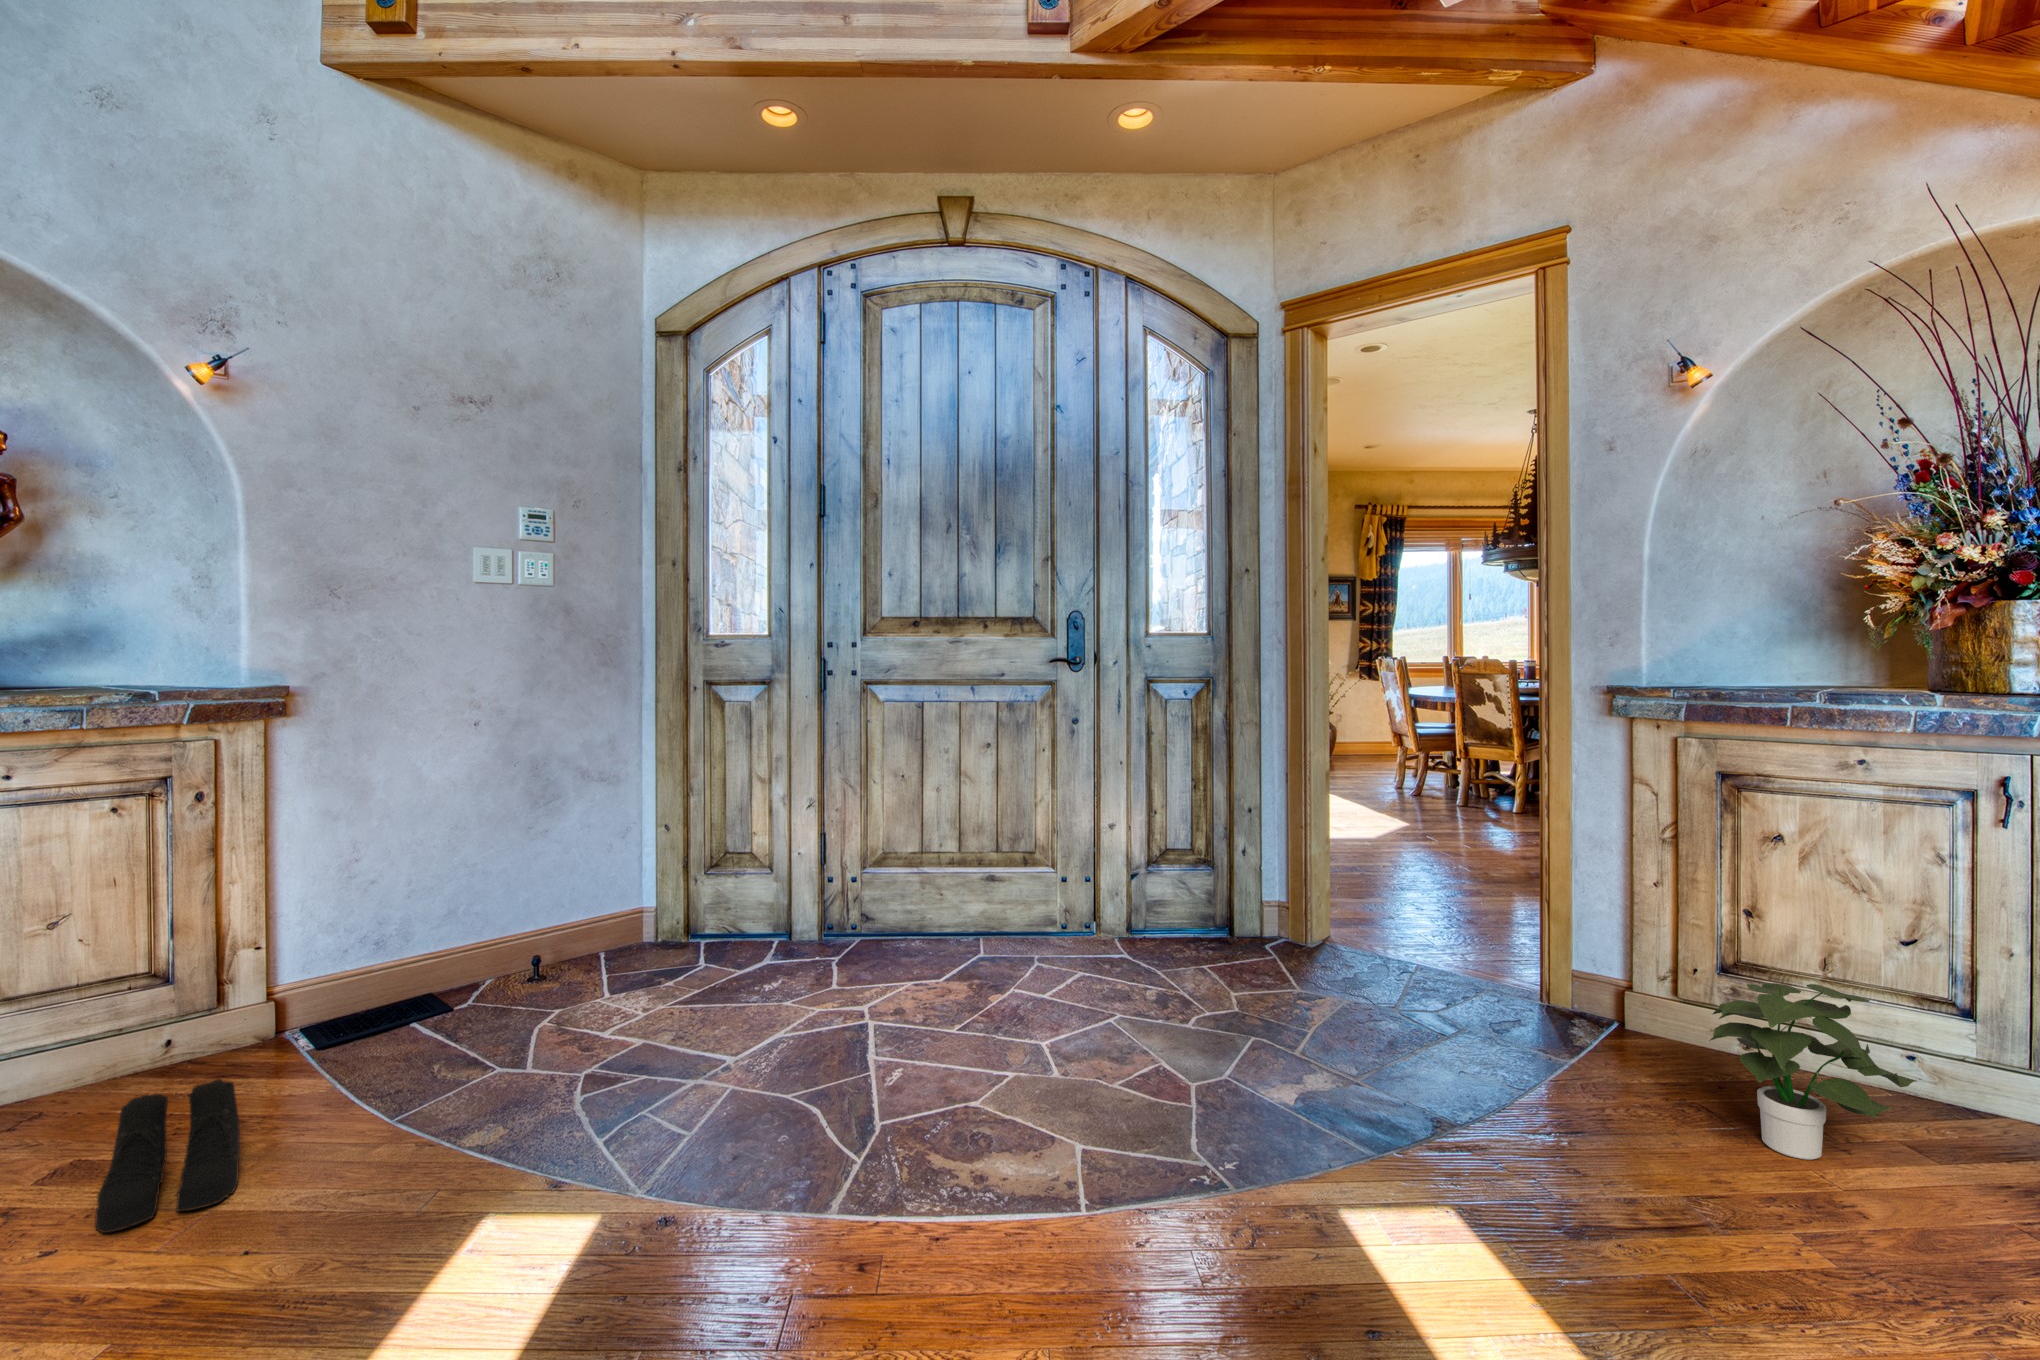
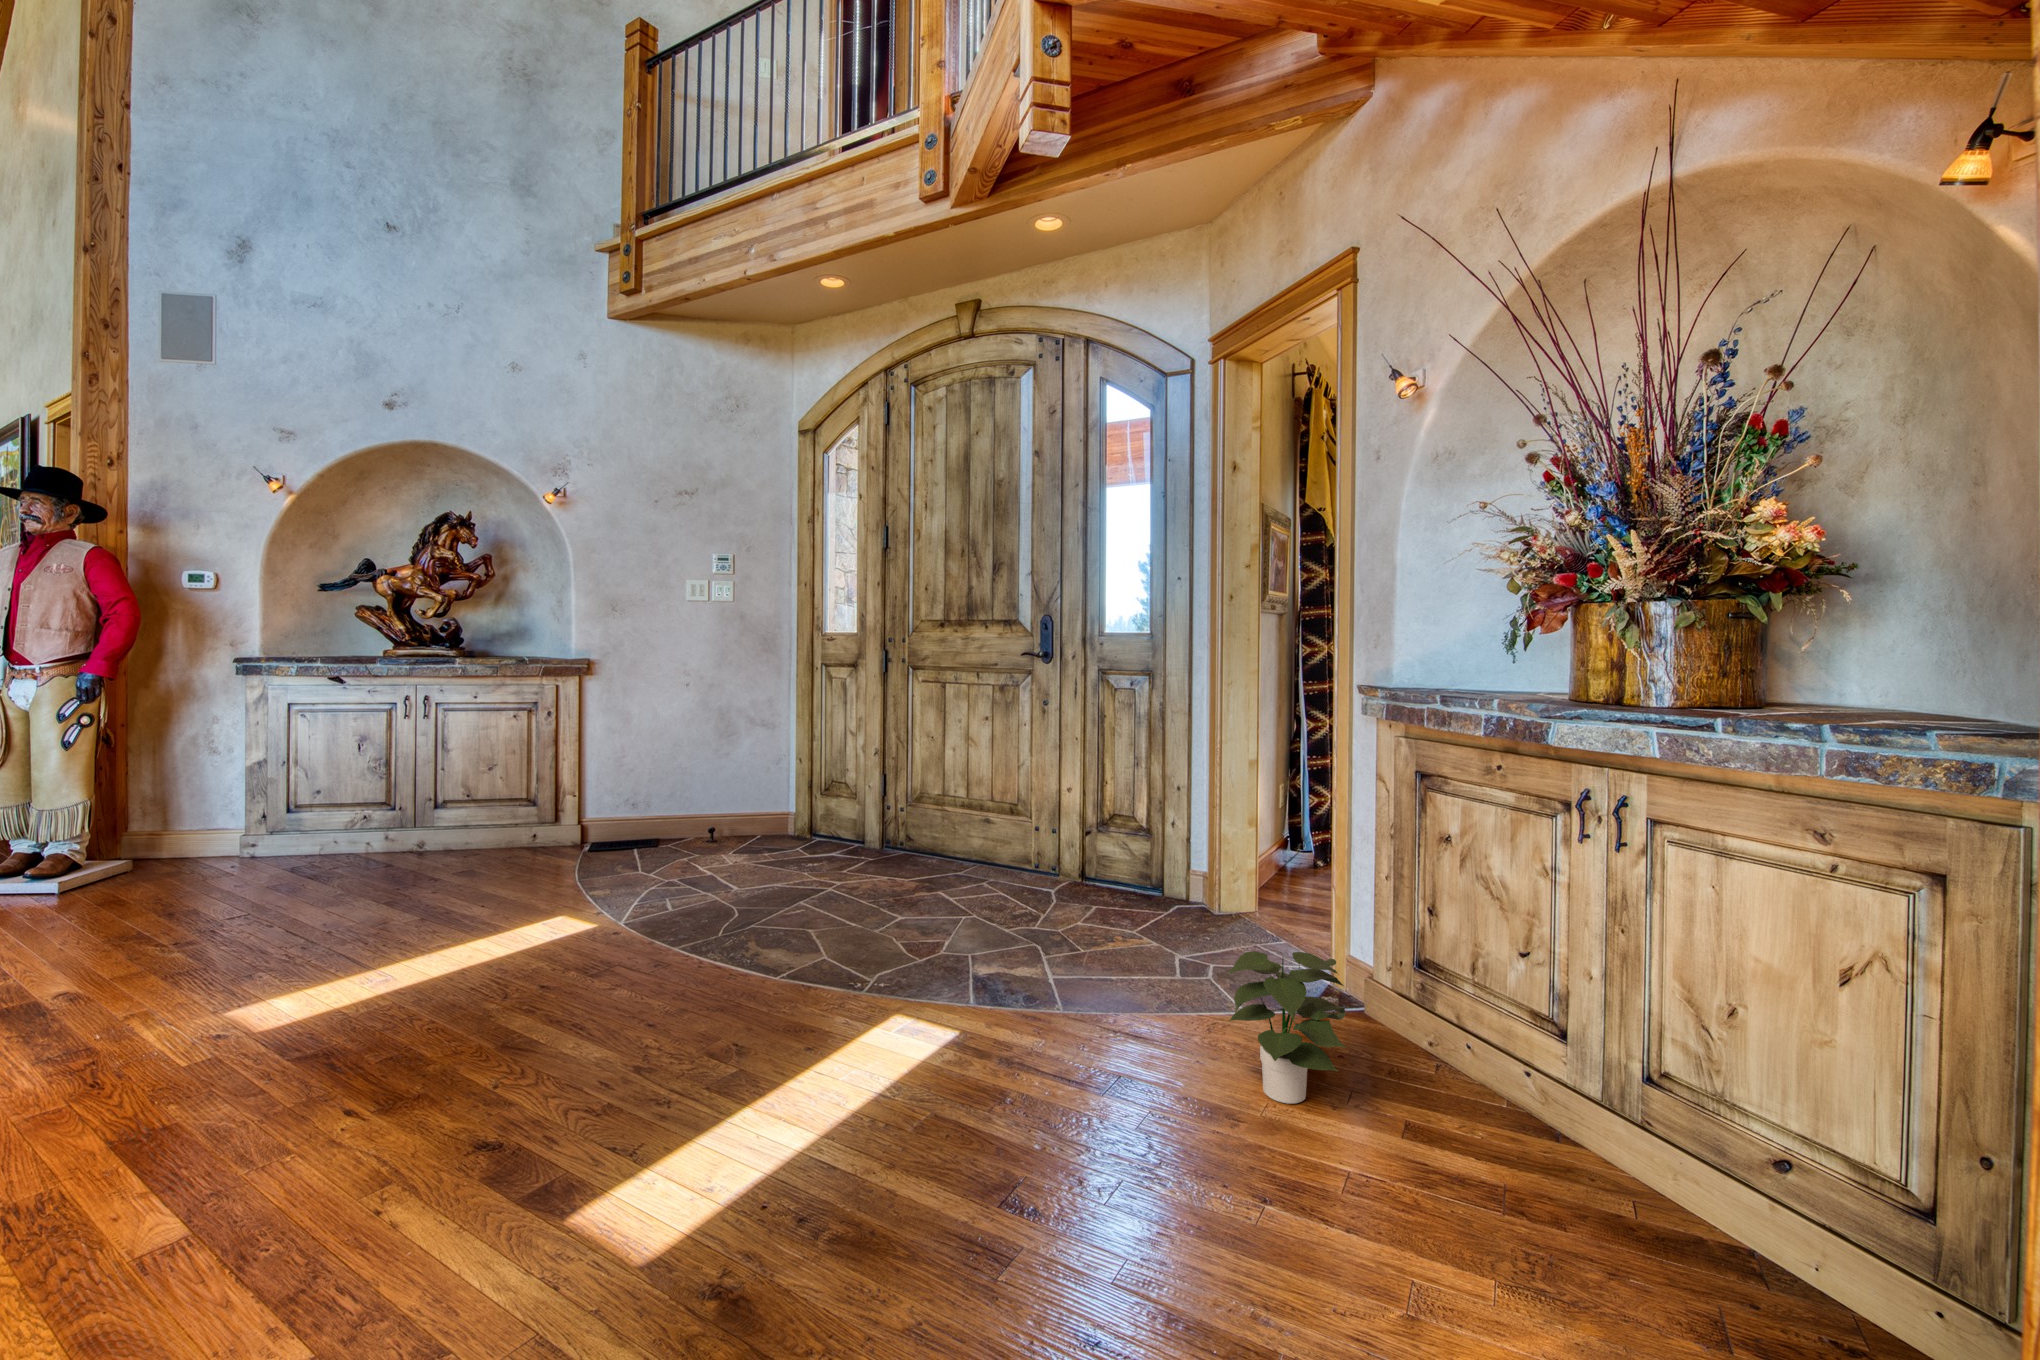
boots: present [95,1079,240,1233] -> none [444,841,508,893]

